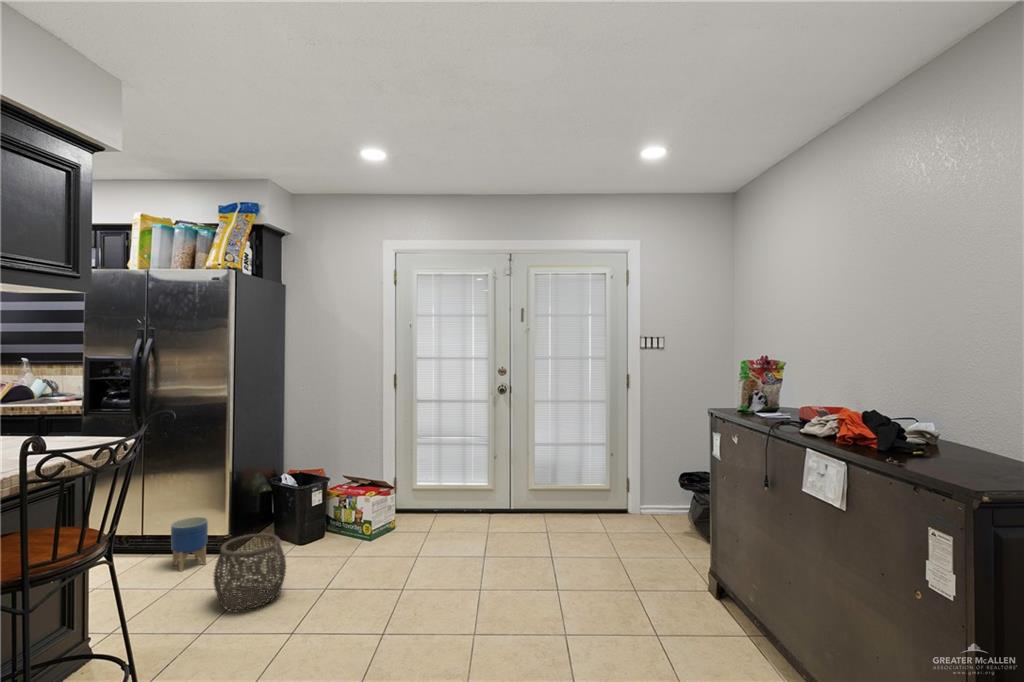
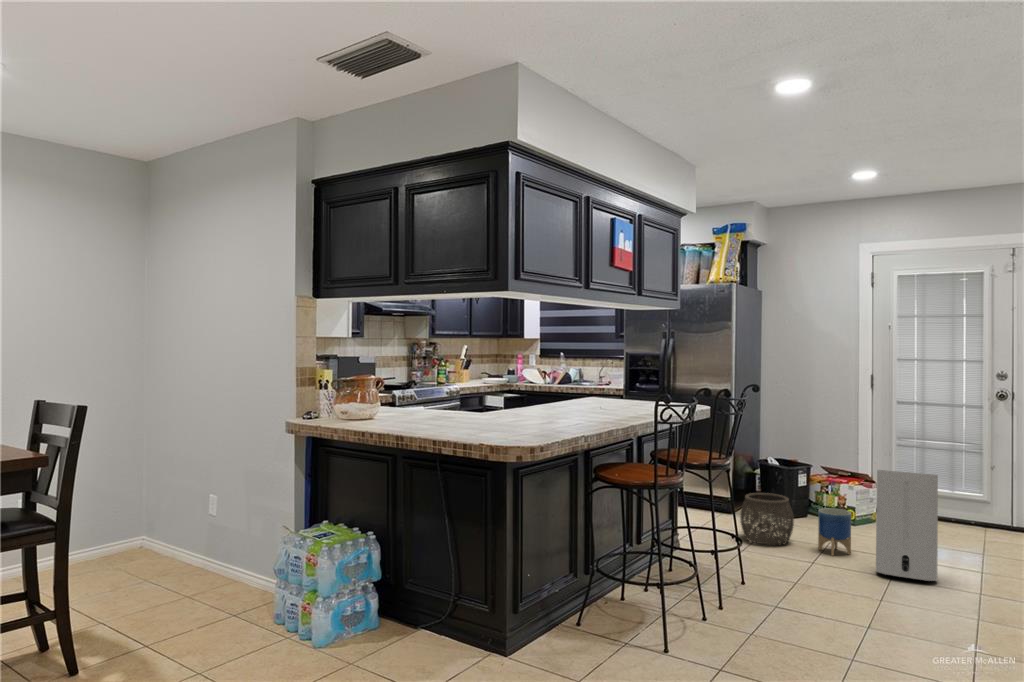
air purifier: none [366,499,436,640] -> present [876,470,938,581]
planter: present [171,517,208,571] -> present [818,508,851,556]

